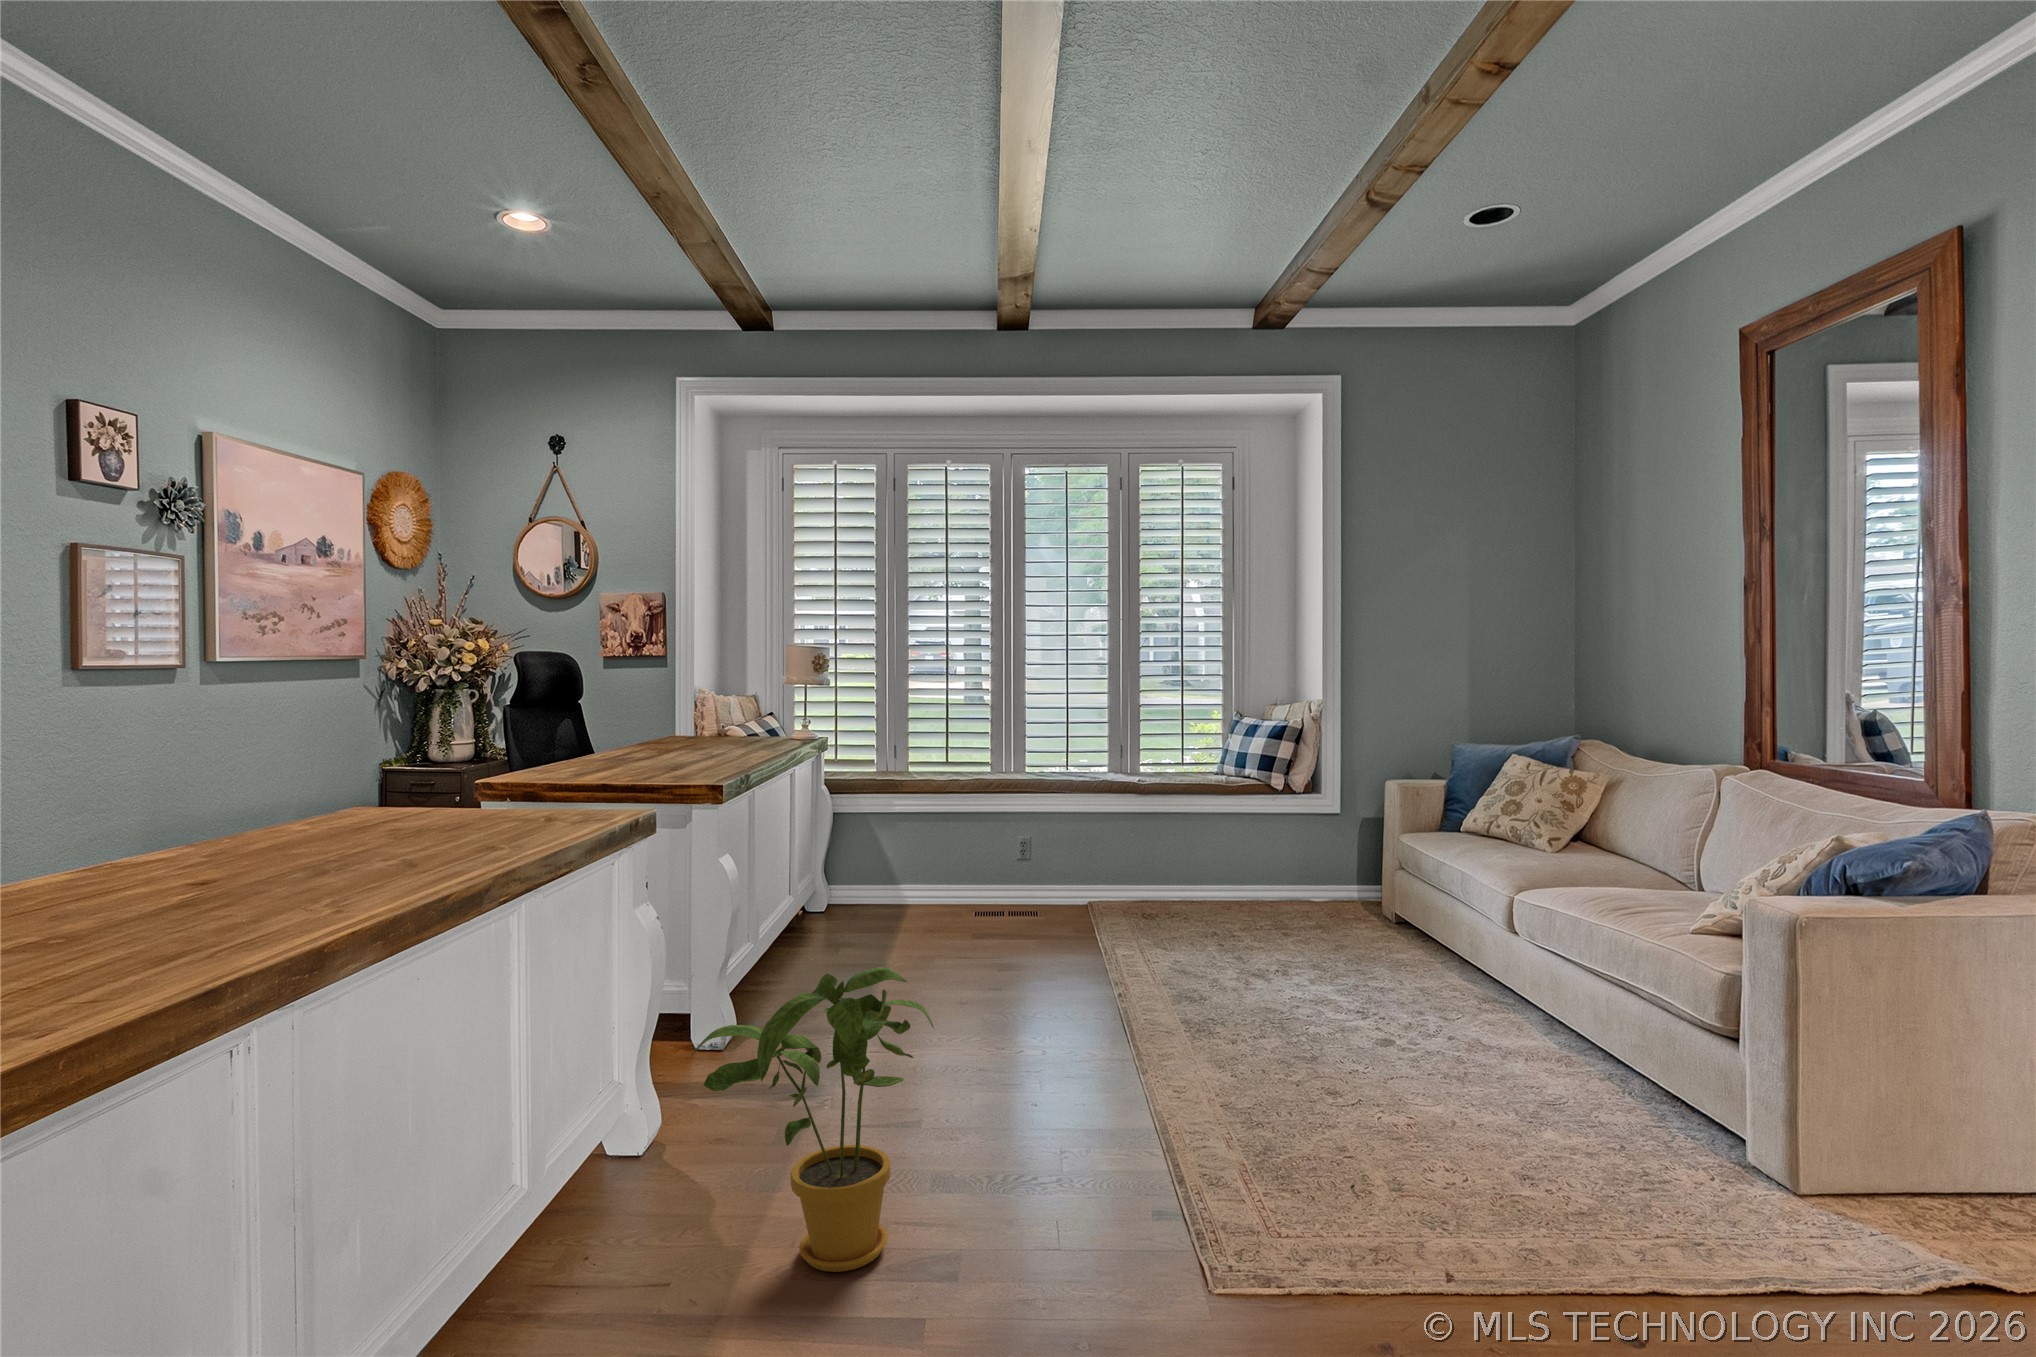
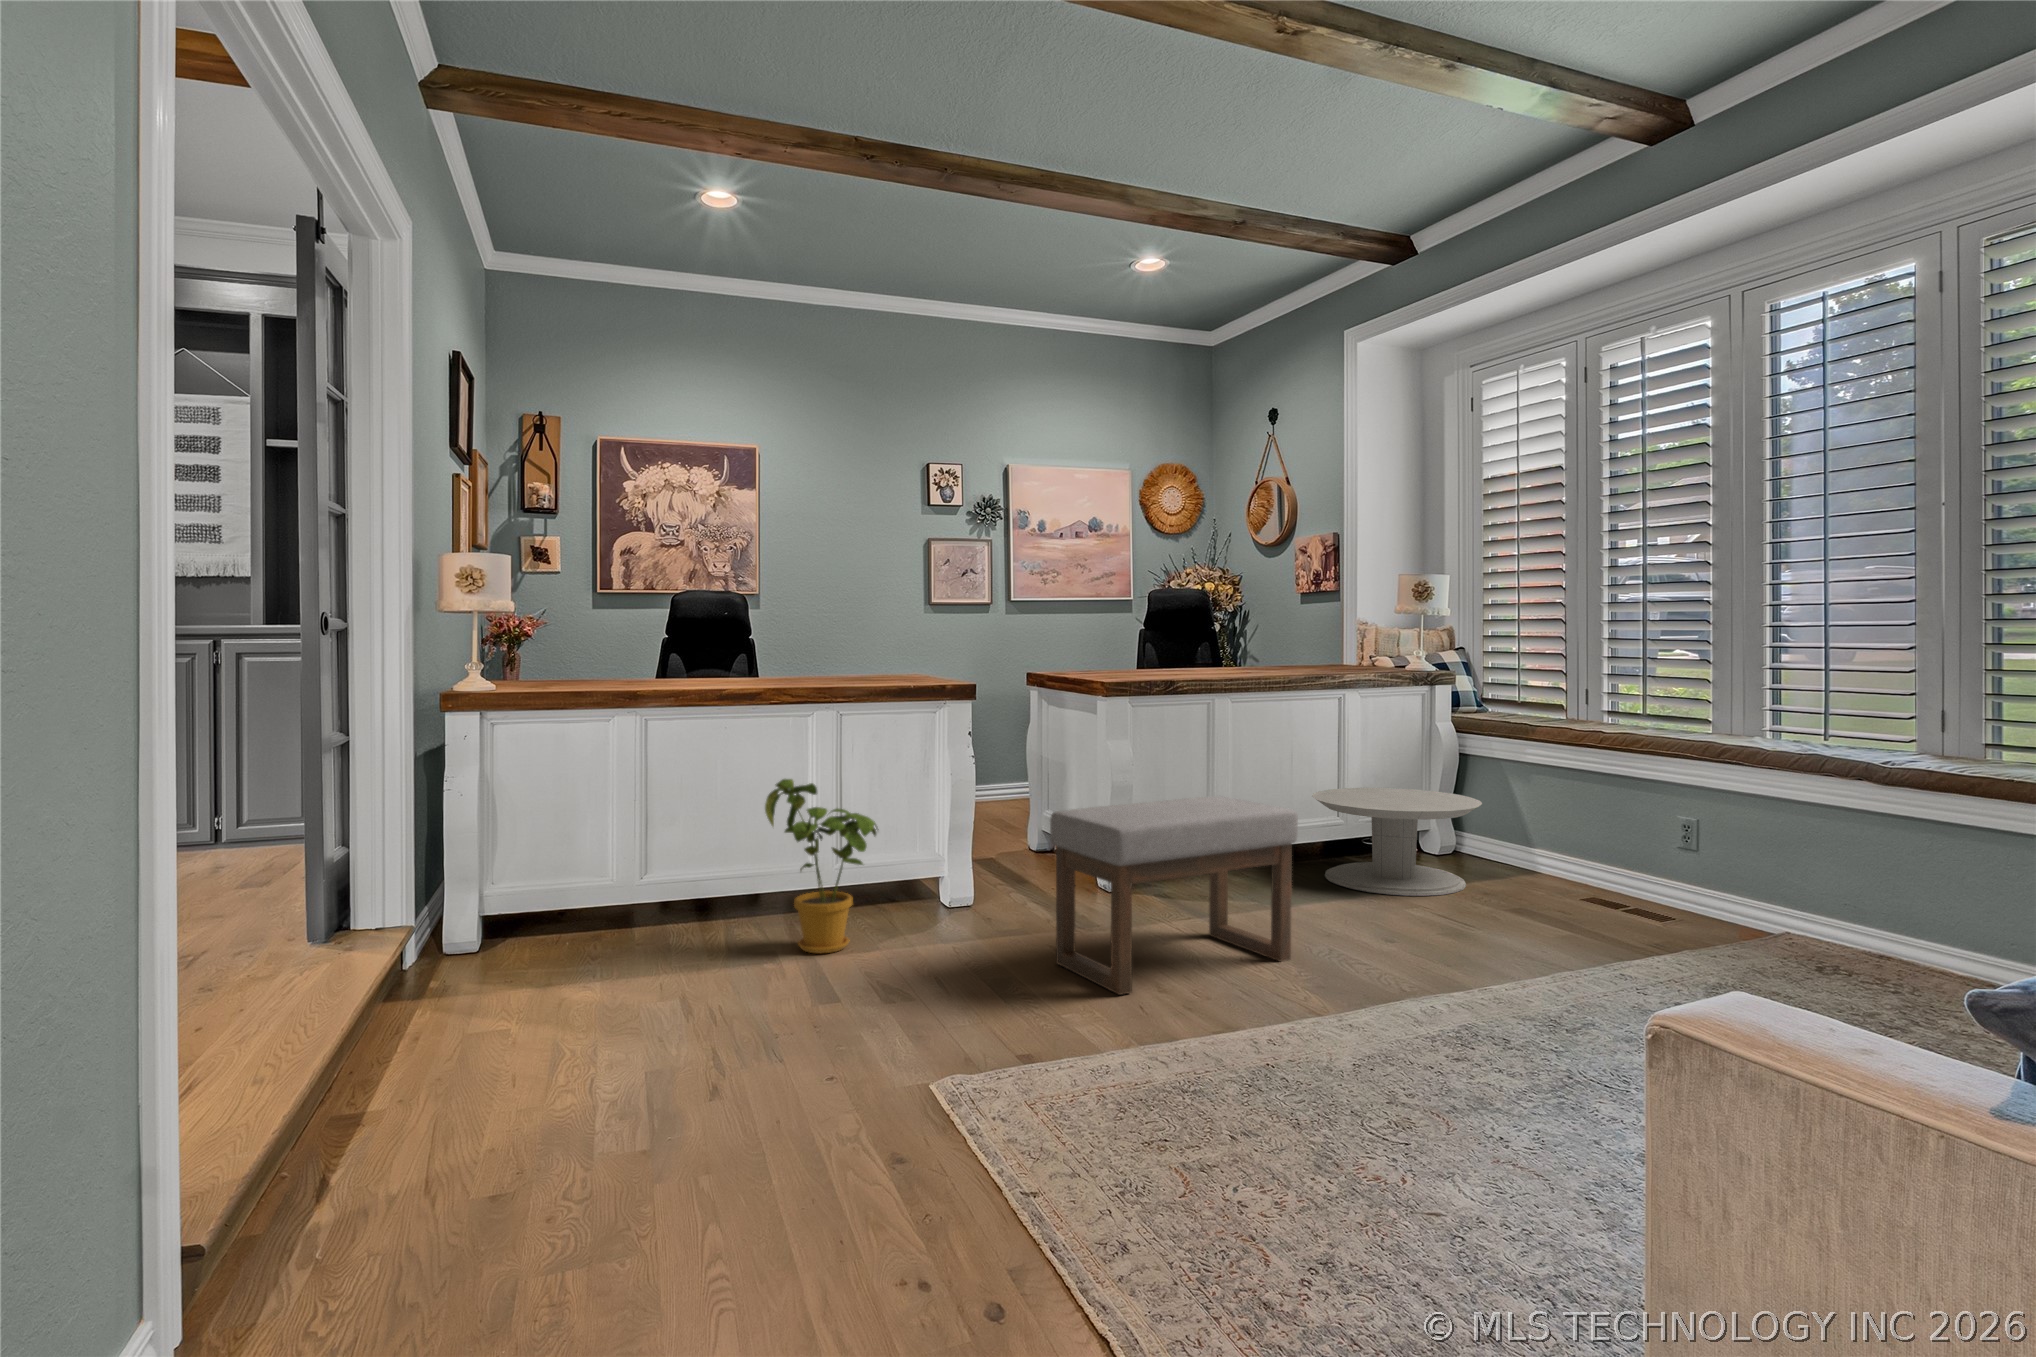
side table: none [864,843,1022,954] -> present [1312,788,1482,896]
ottoman: none [1028,865,1206,1105] -> present [1050,796,1298,995]

